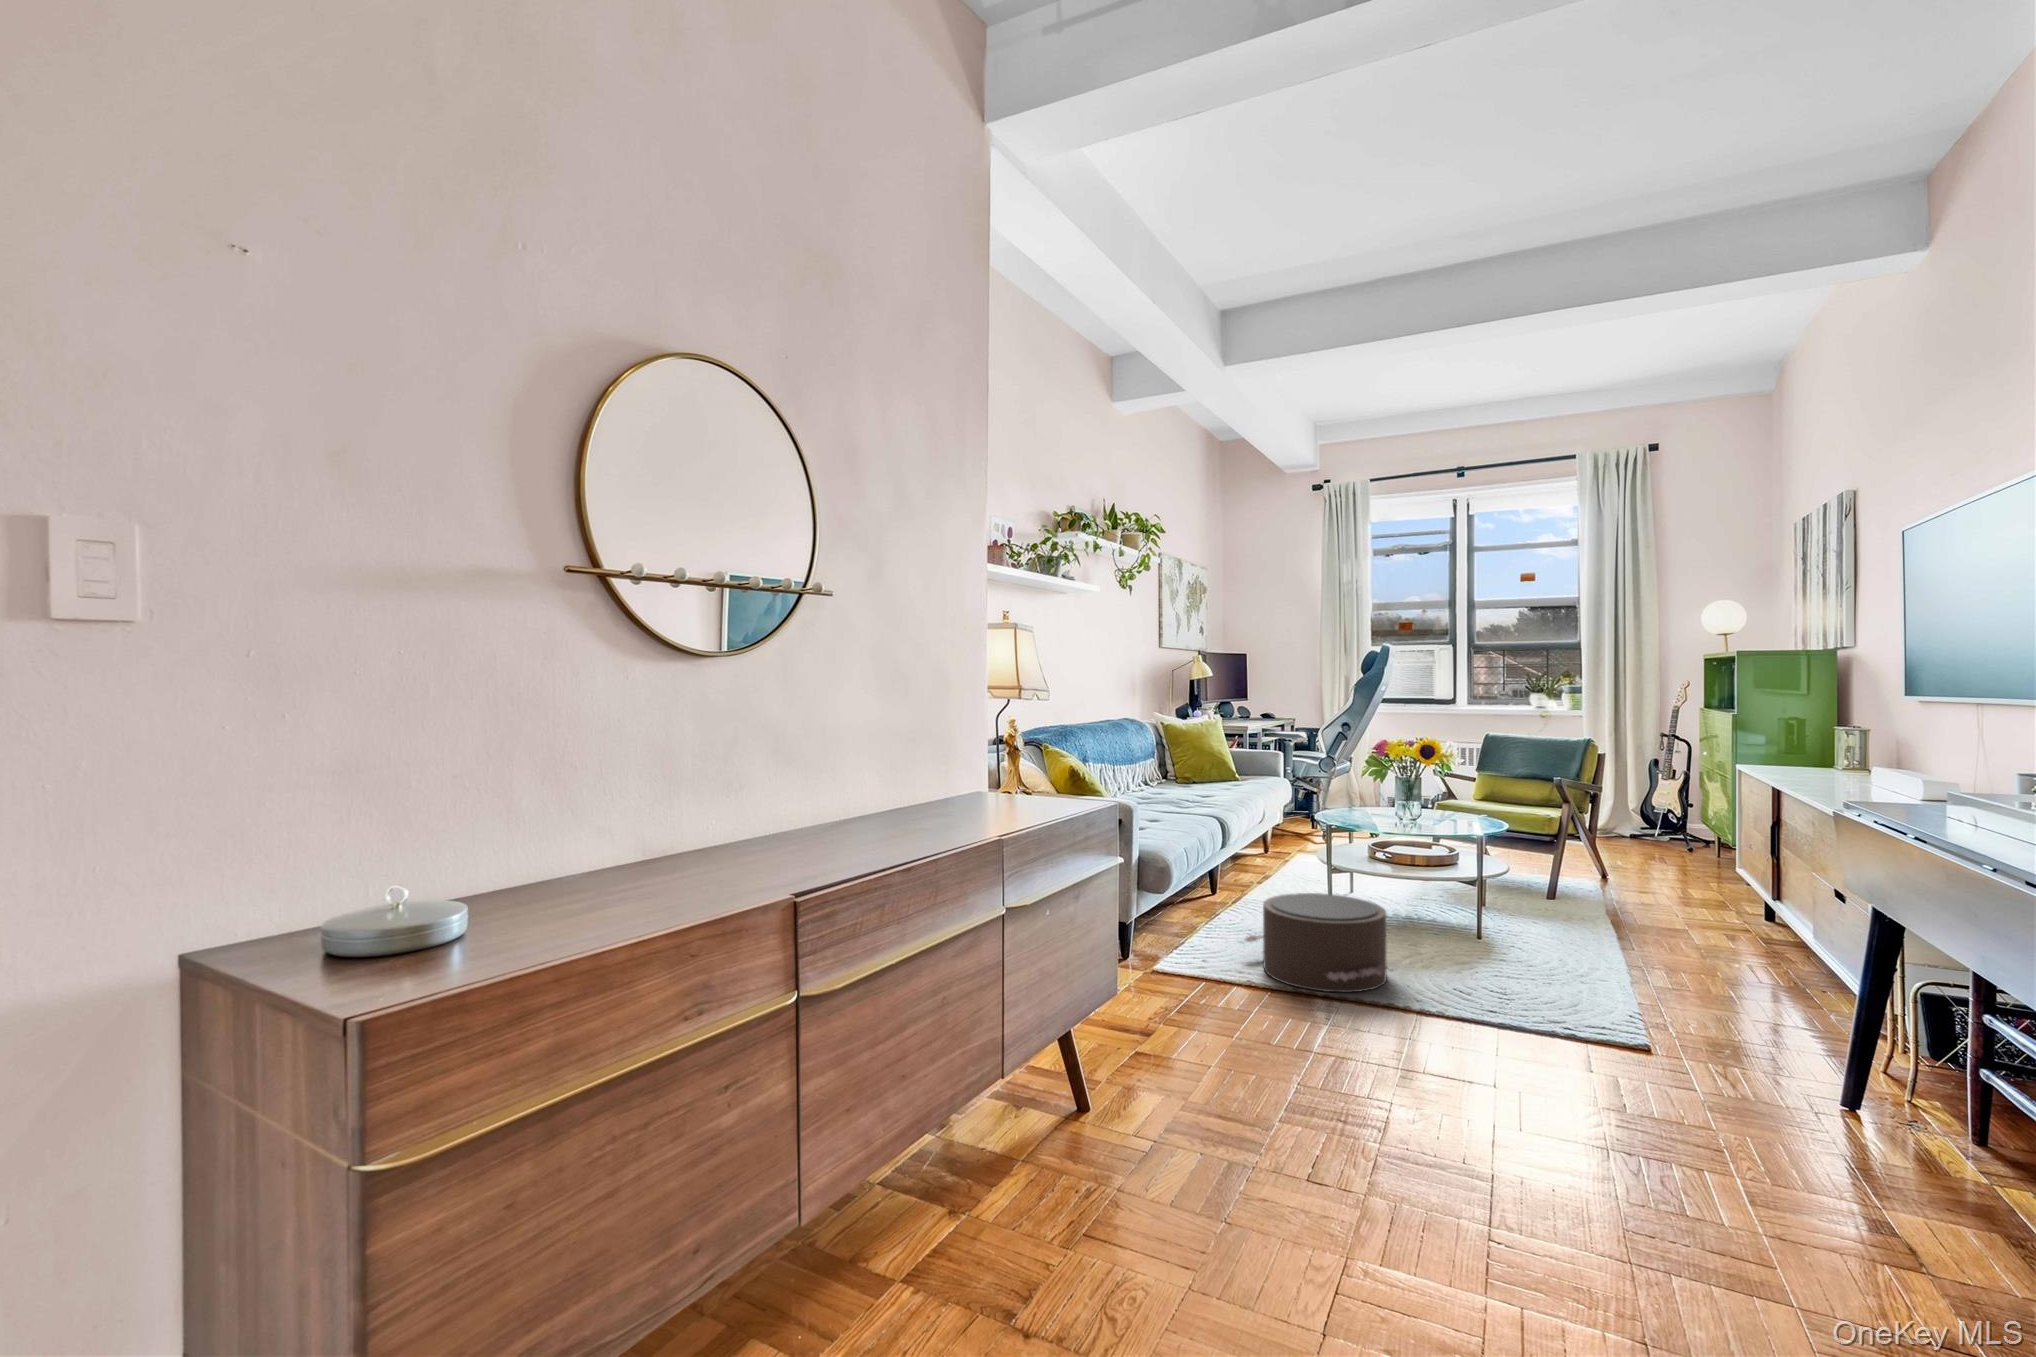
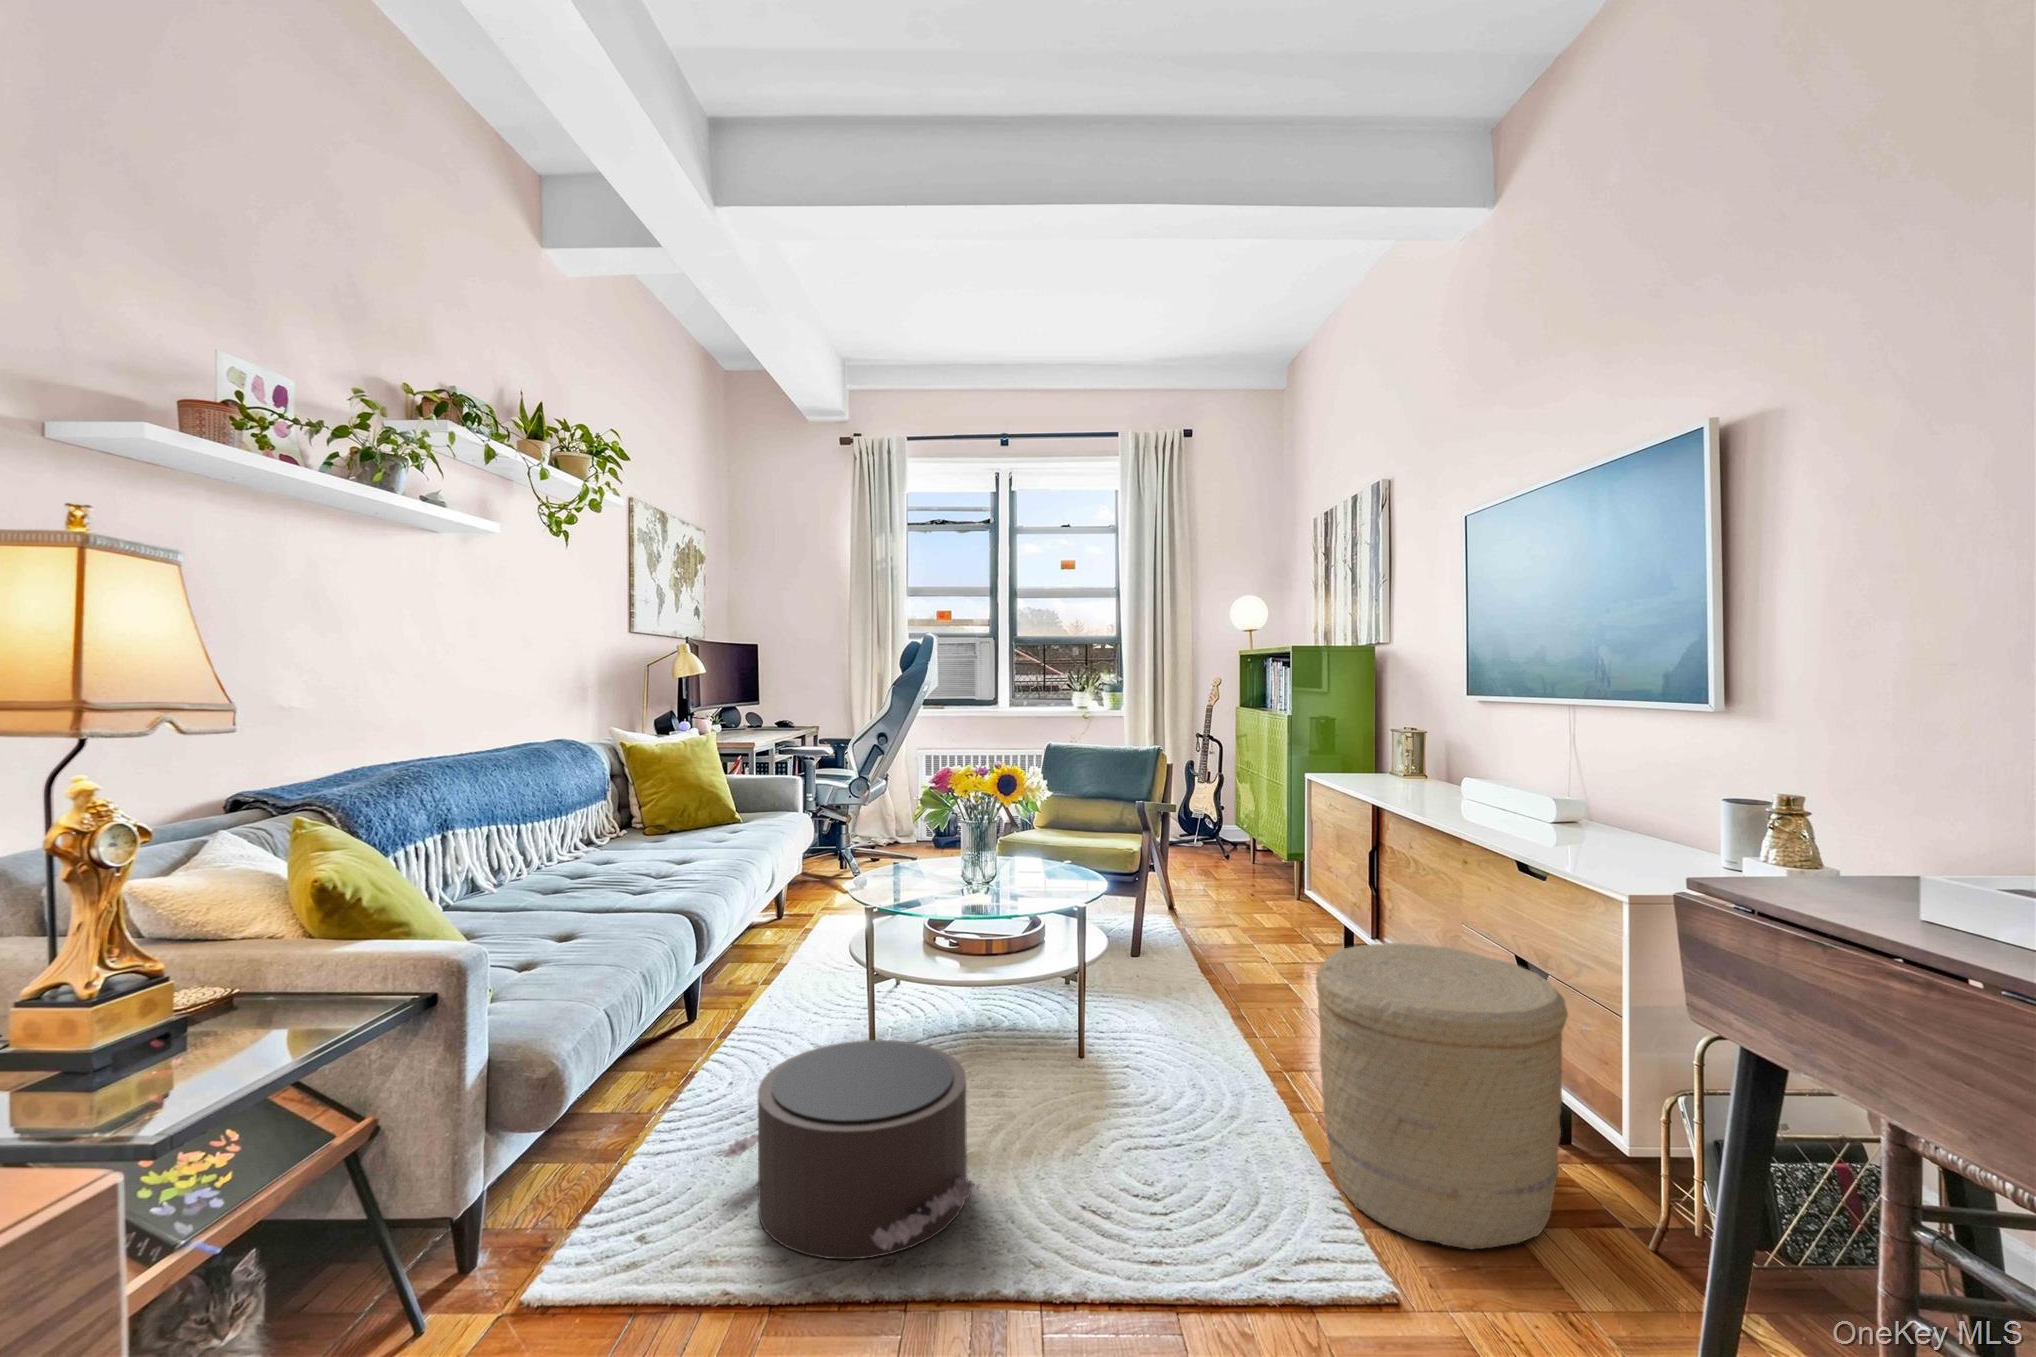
woven basket: none [1636,867,1833,1055] -> present [1316,943,1568,1249]

